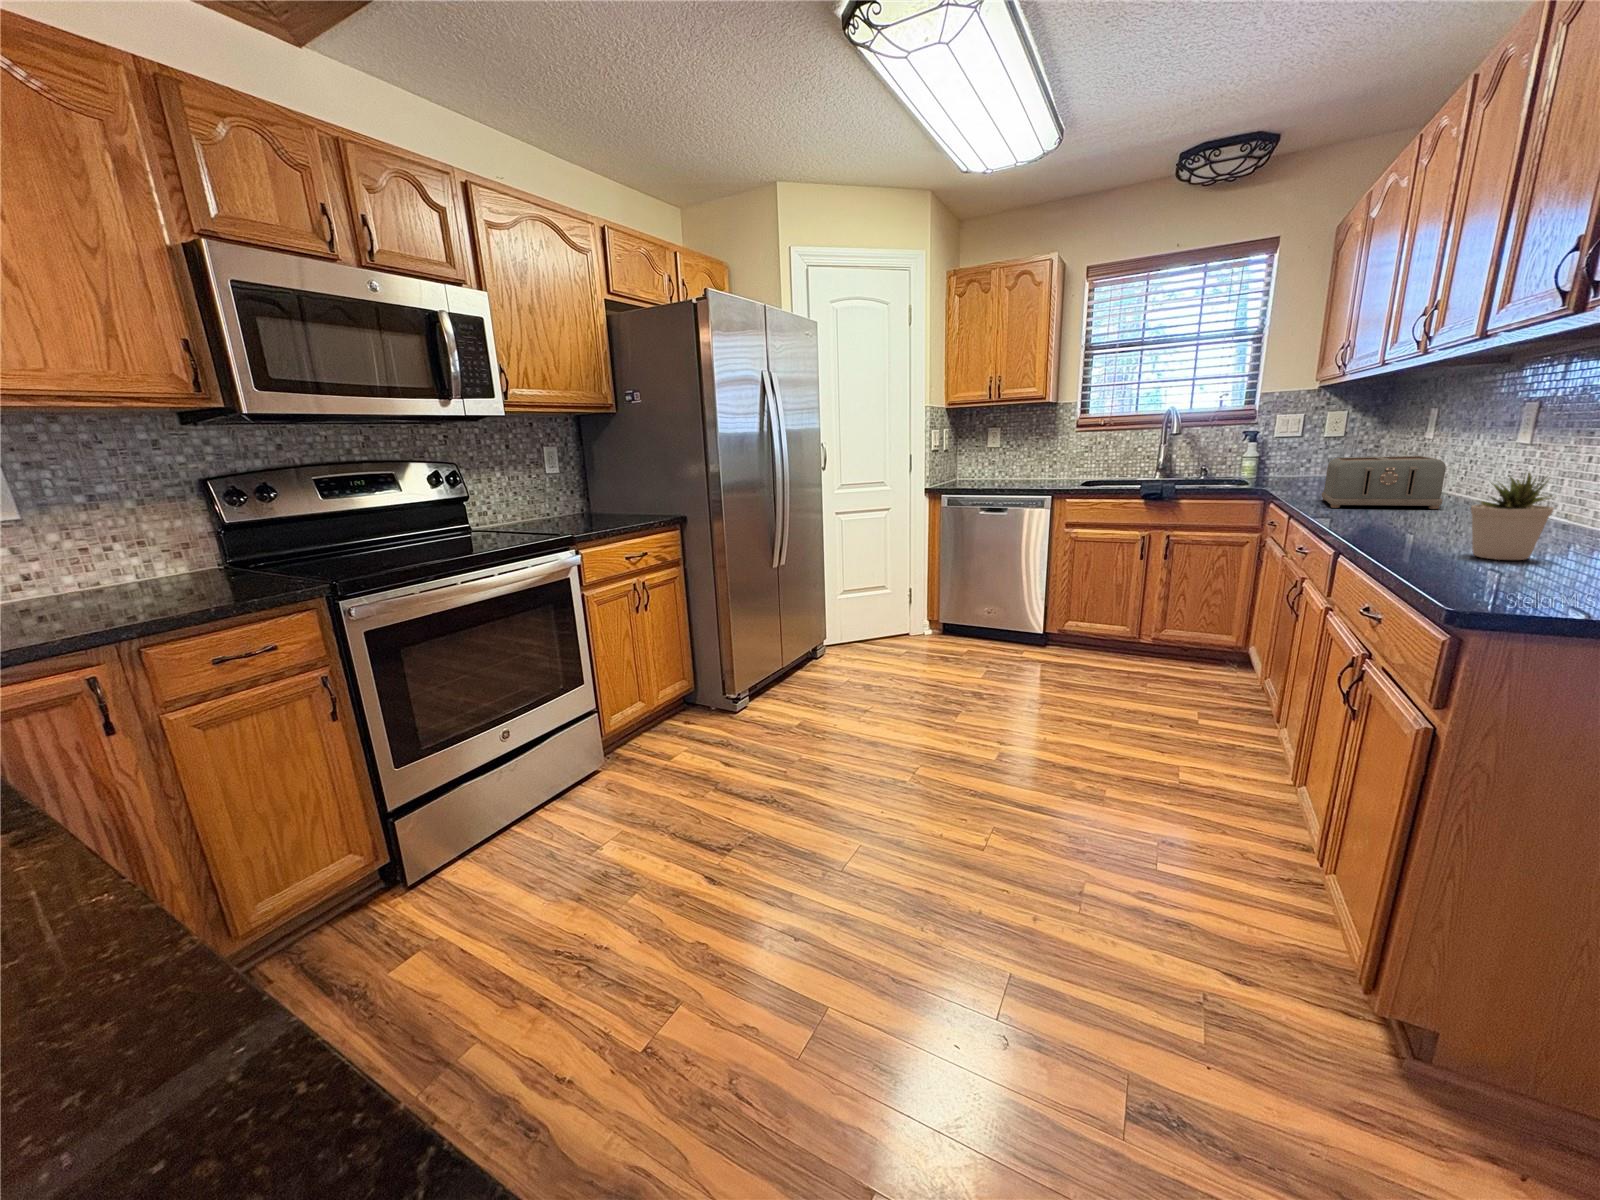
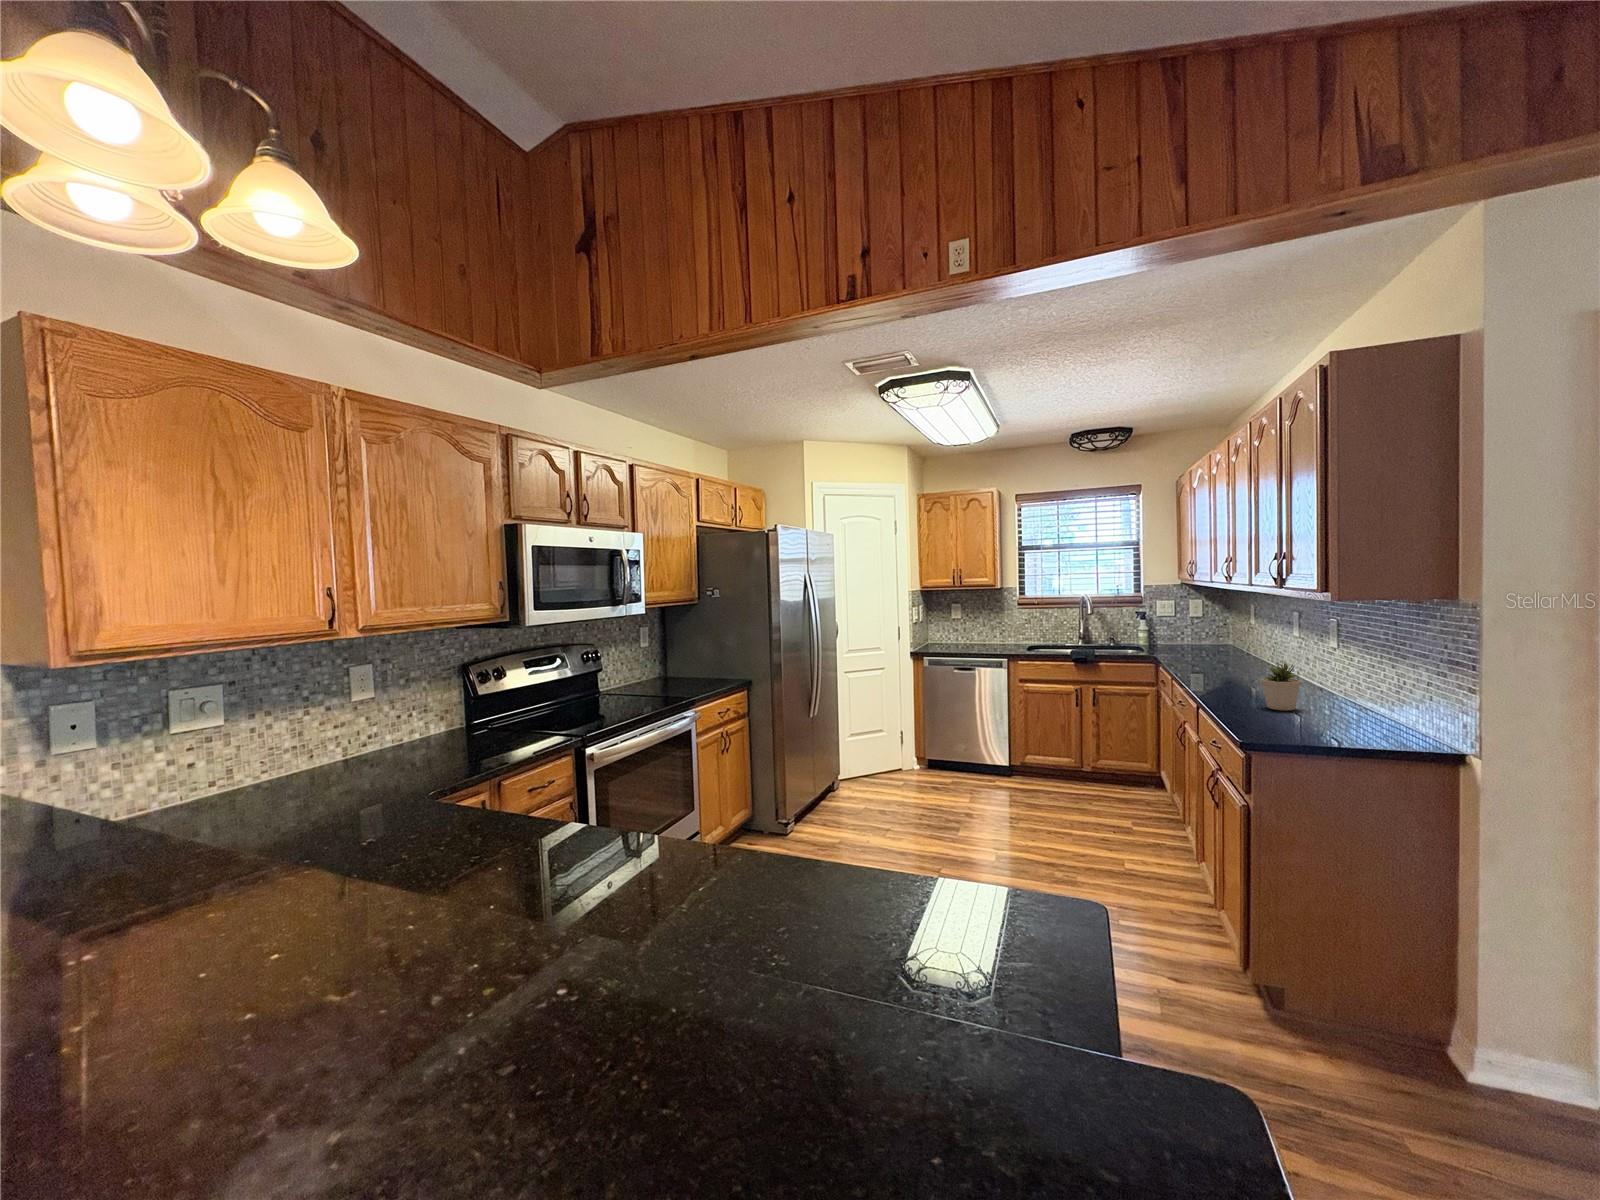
toaster: present [1322,456,1446,509] -> none [1192,637,1263,673]

